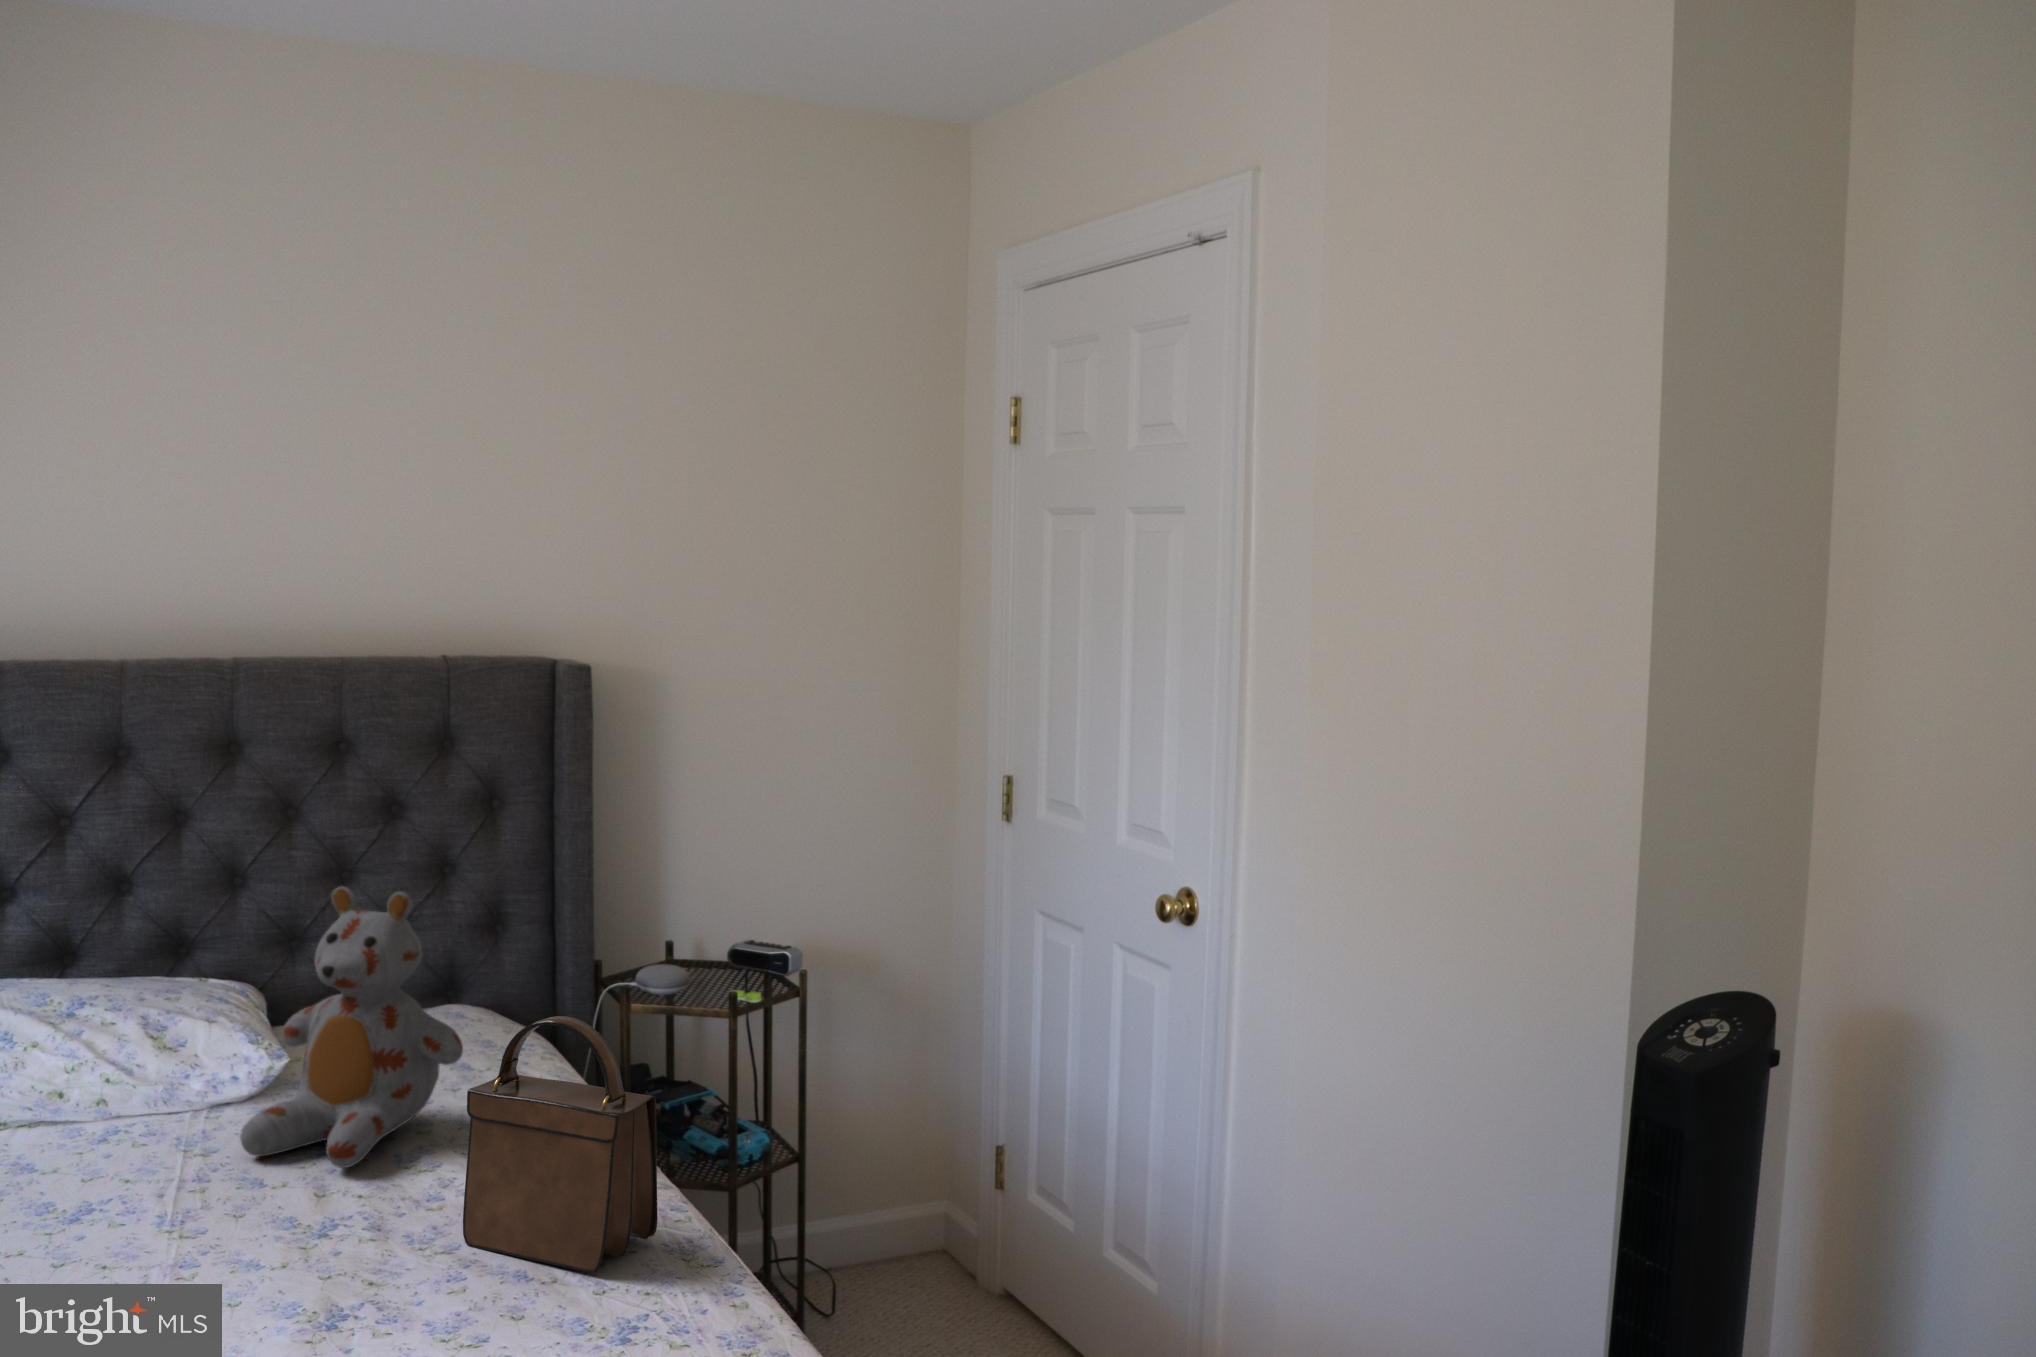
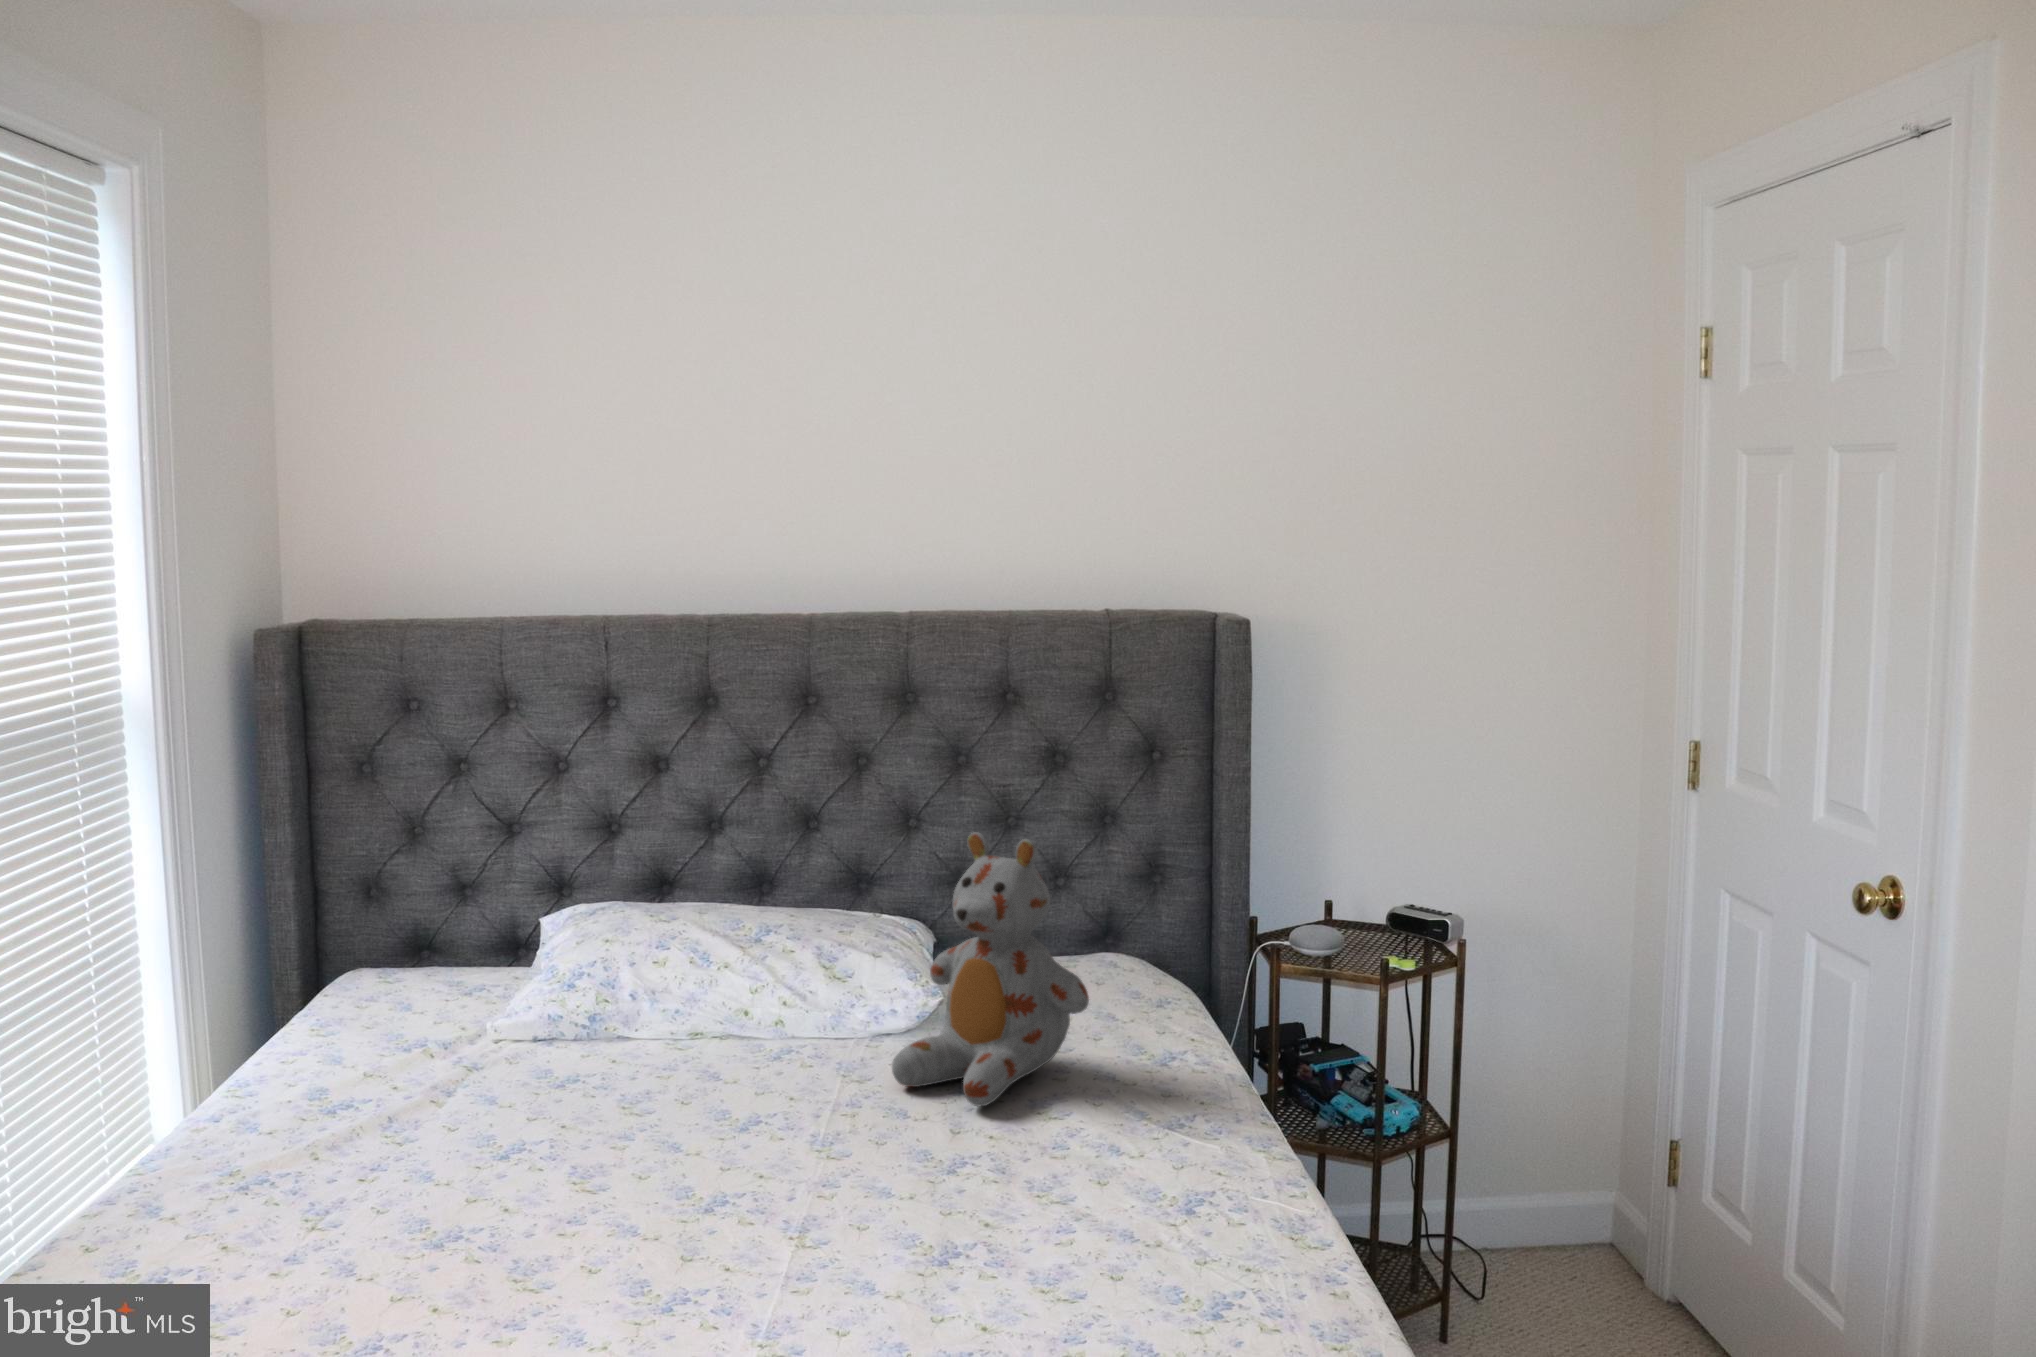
handbag: present [463,1016,658,1273] -> none [1076,974,1267,1243]

